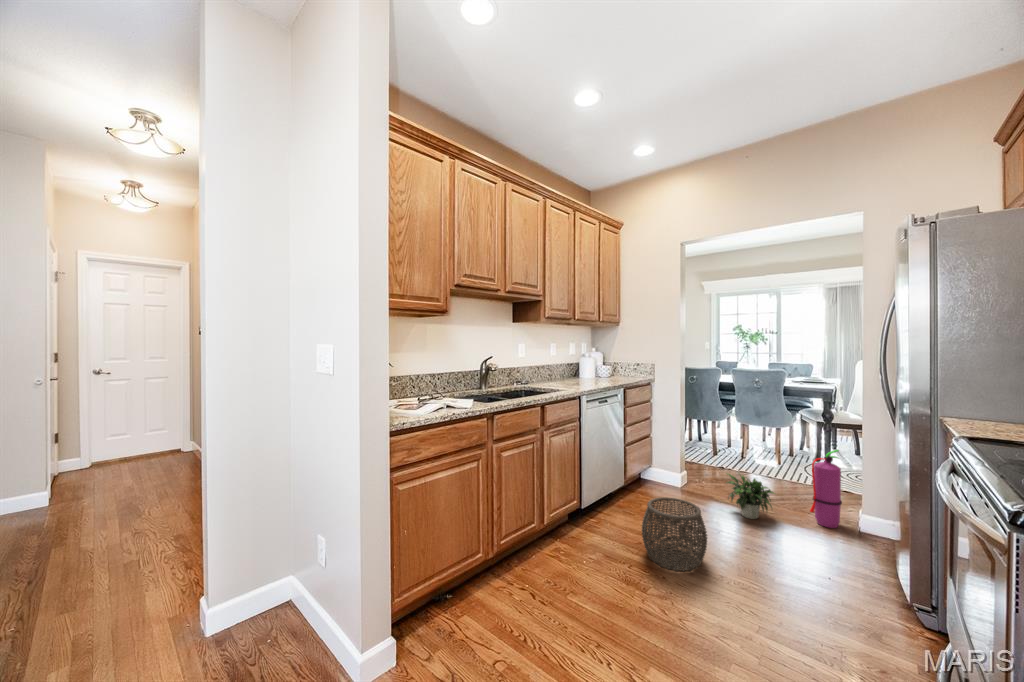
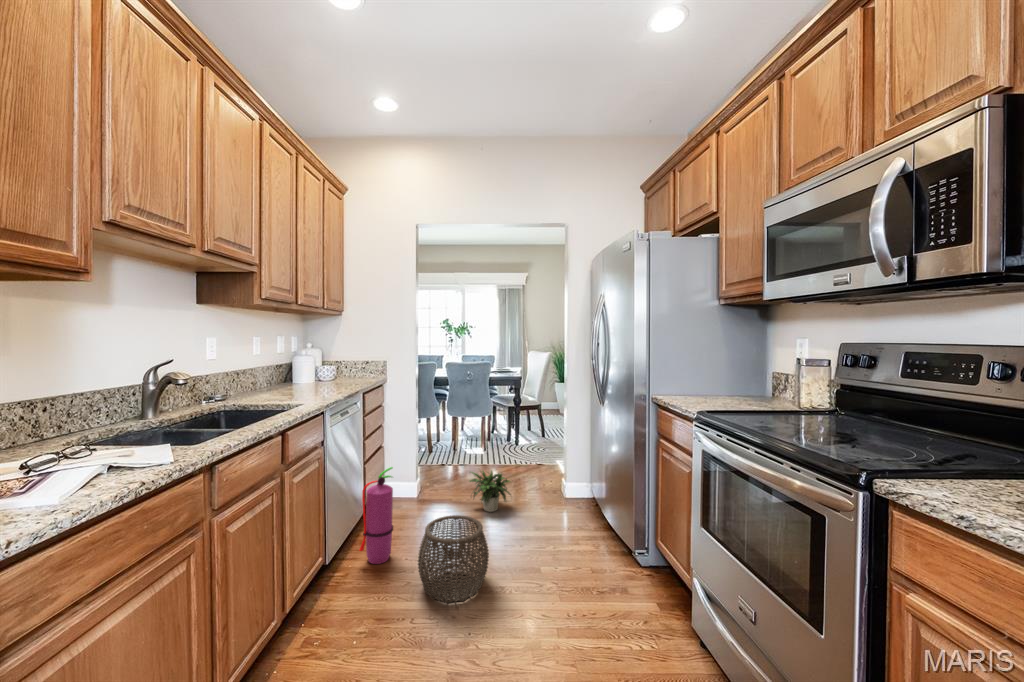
fire extinguisher: present [810,450,842,528] -> present [359,467,393,564]

